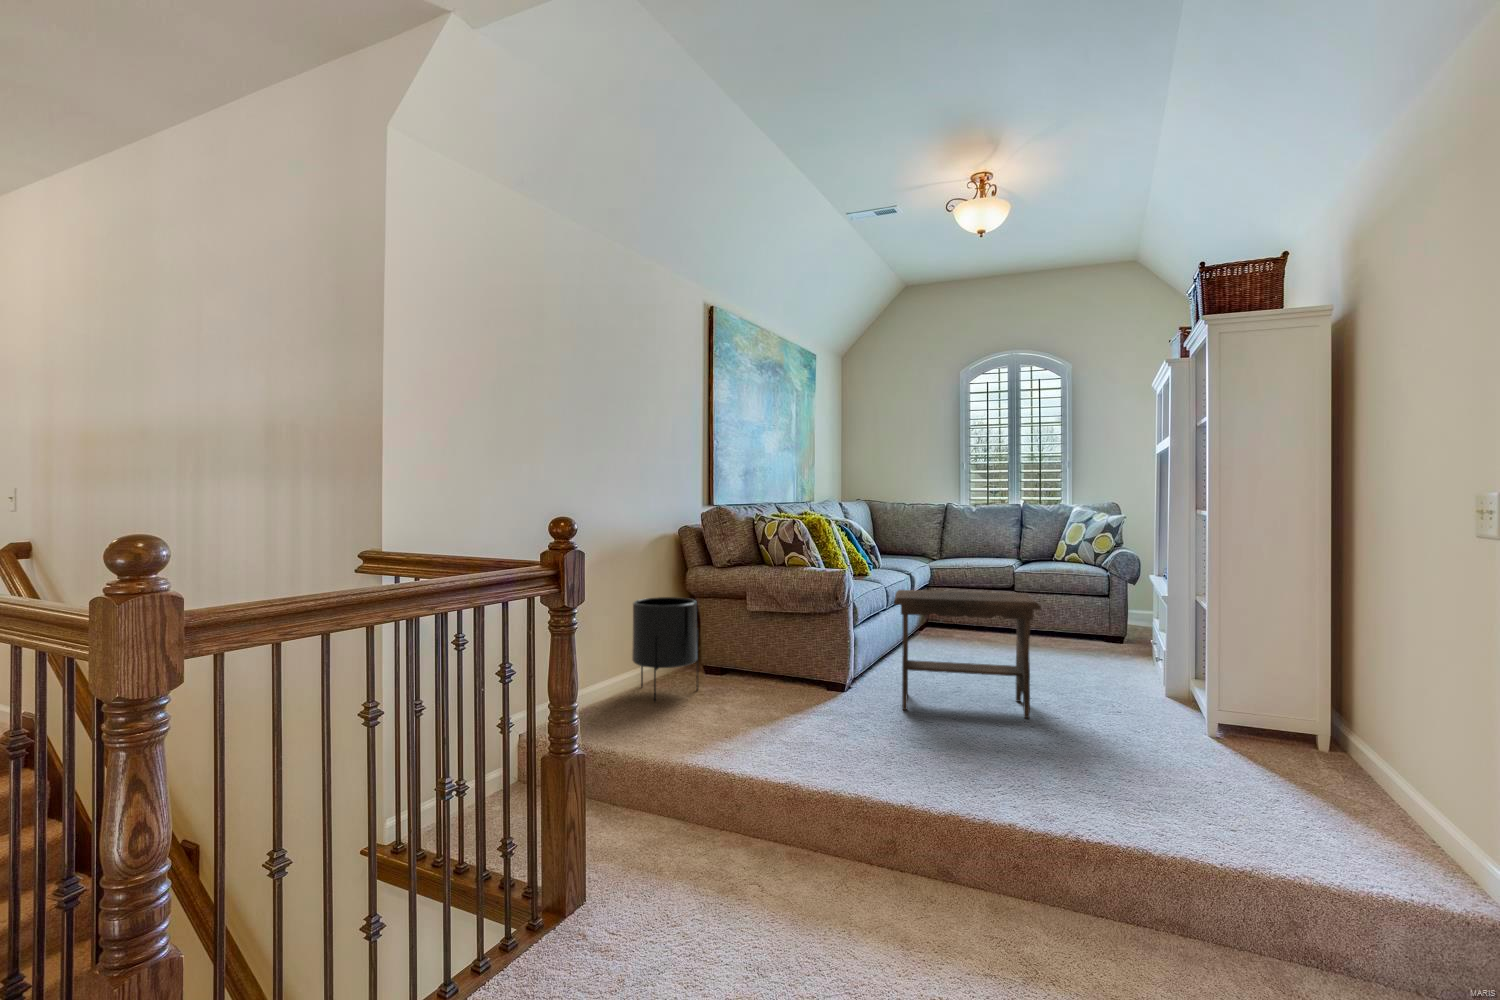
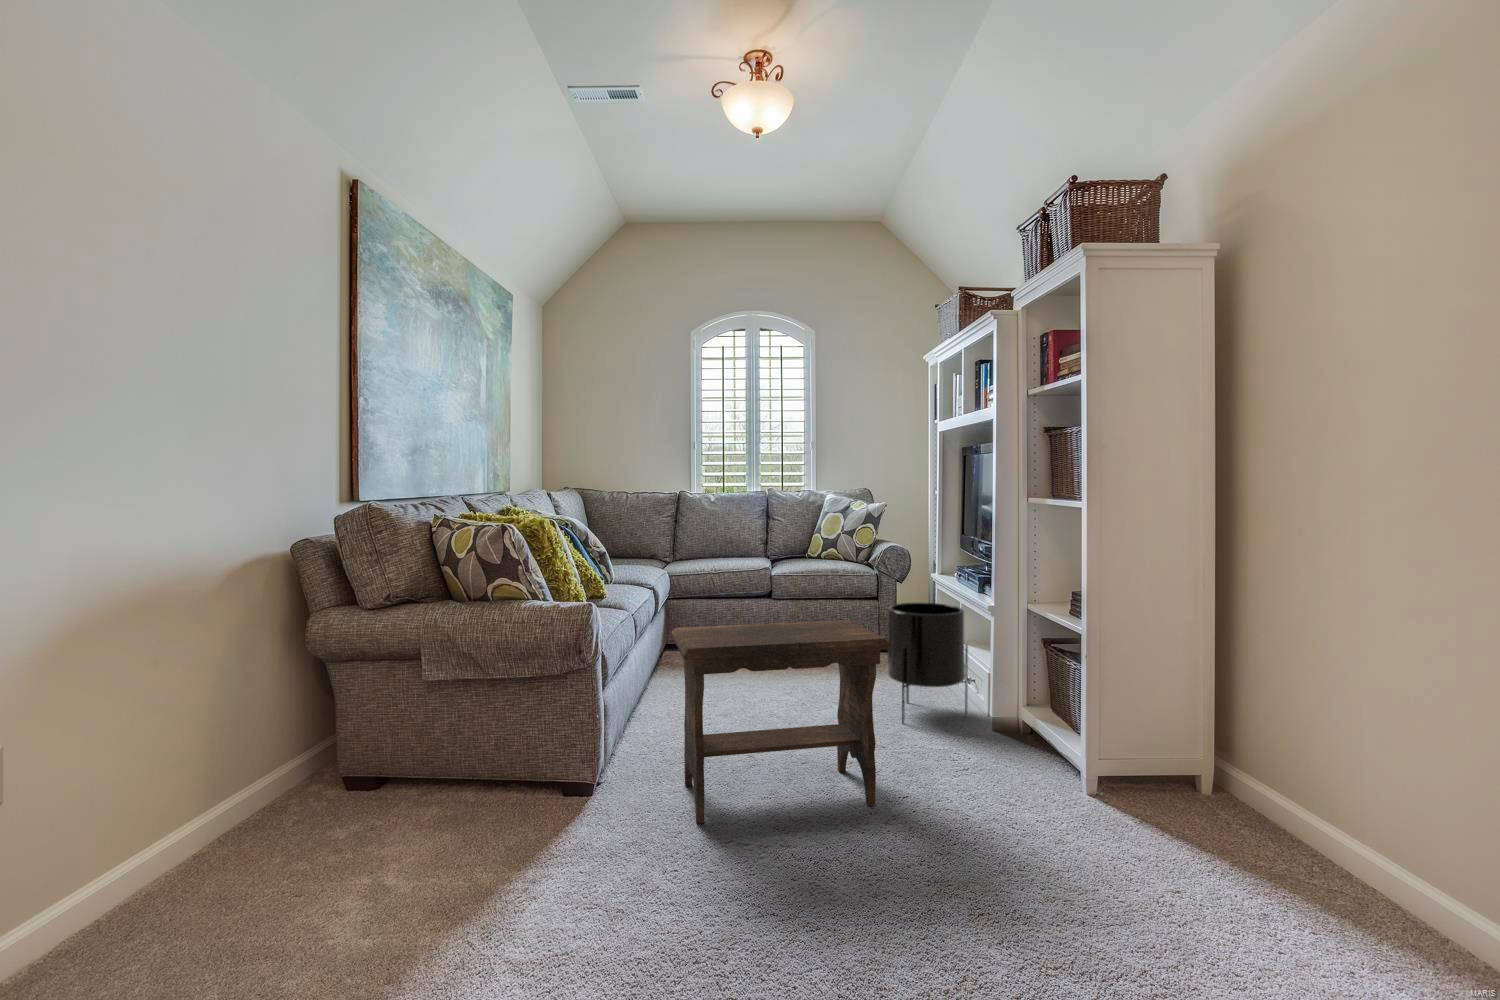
planter: present [632,597,699,702] -> present [887,603,968,723]

